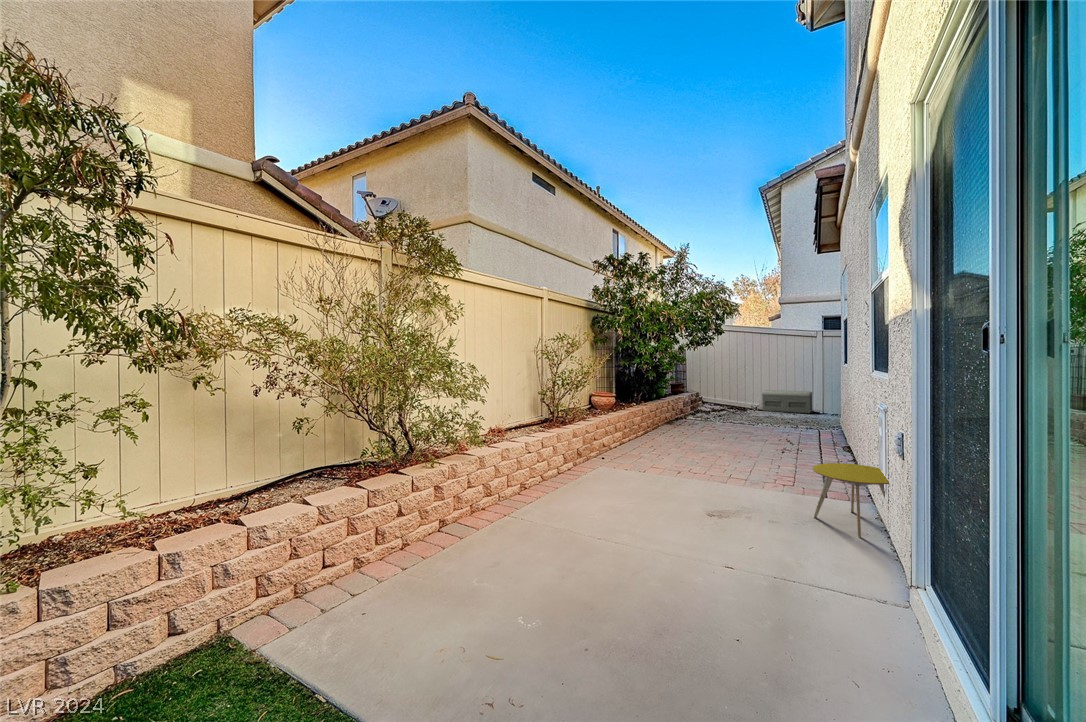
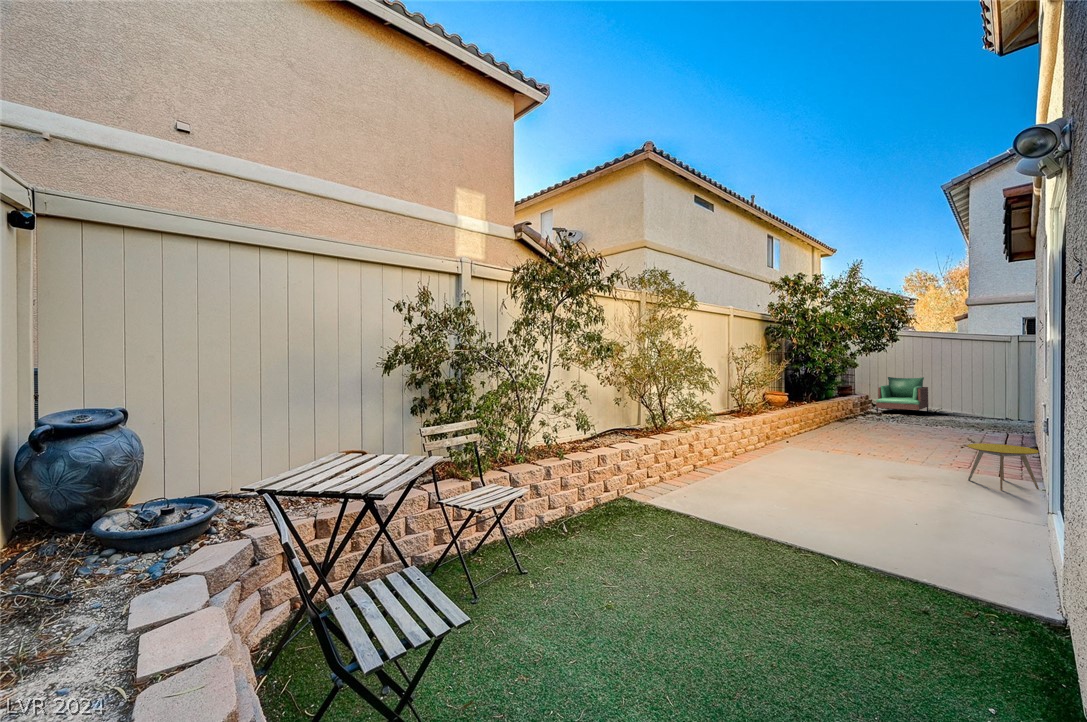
armchair: none [705,372,751,412] -> present [876,377,928,415]
storage bench: present [762,390,812,414] -> none [940,395,999,419]

